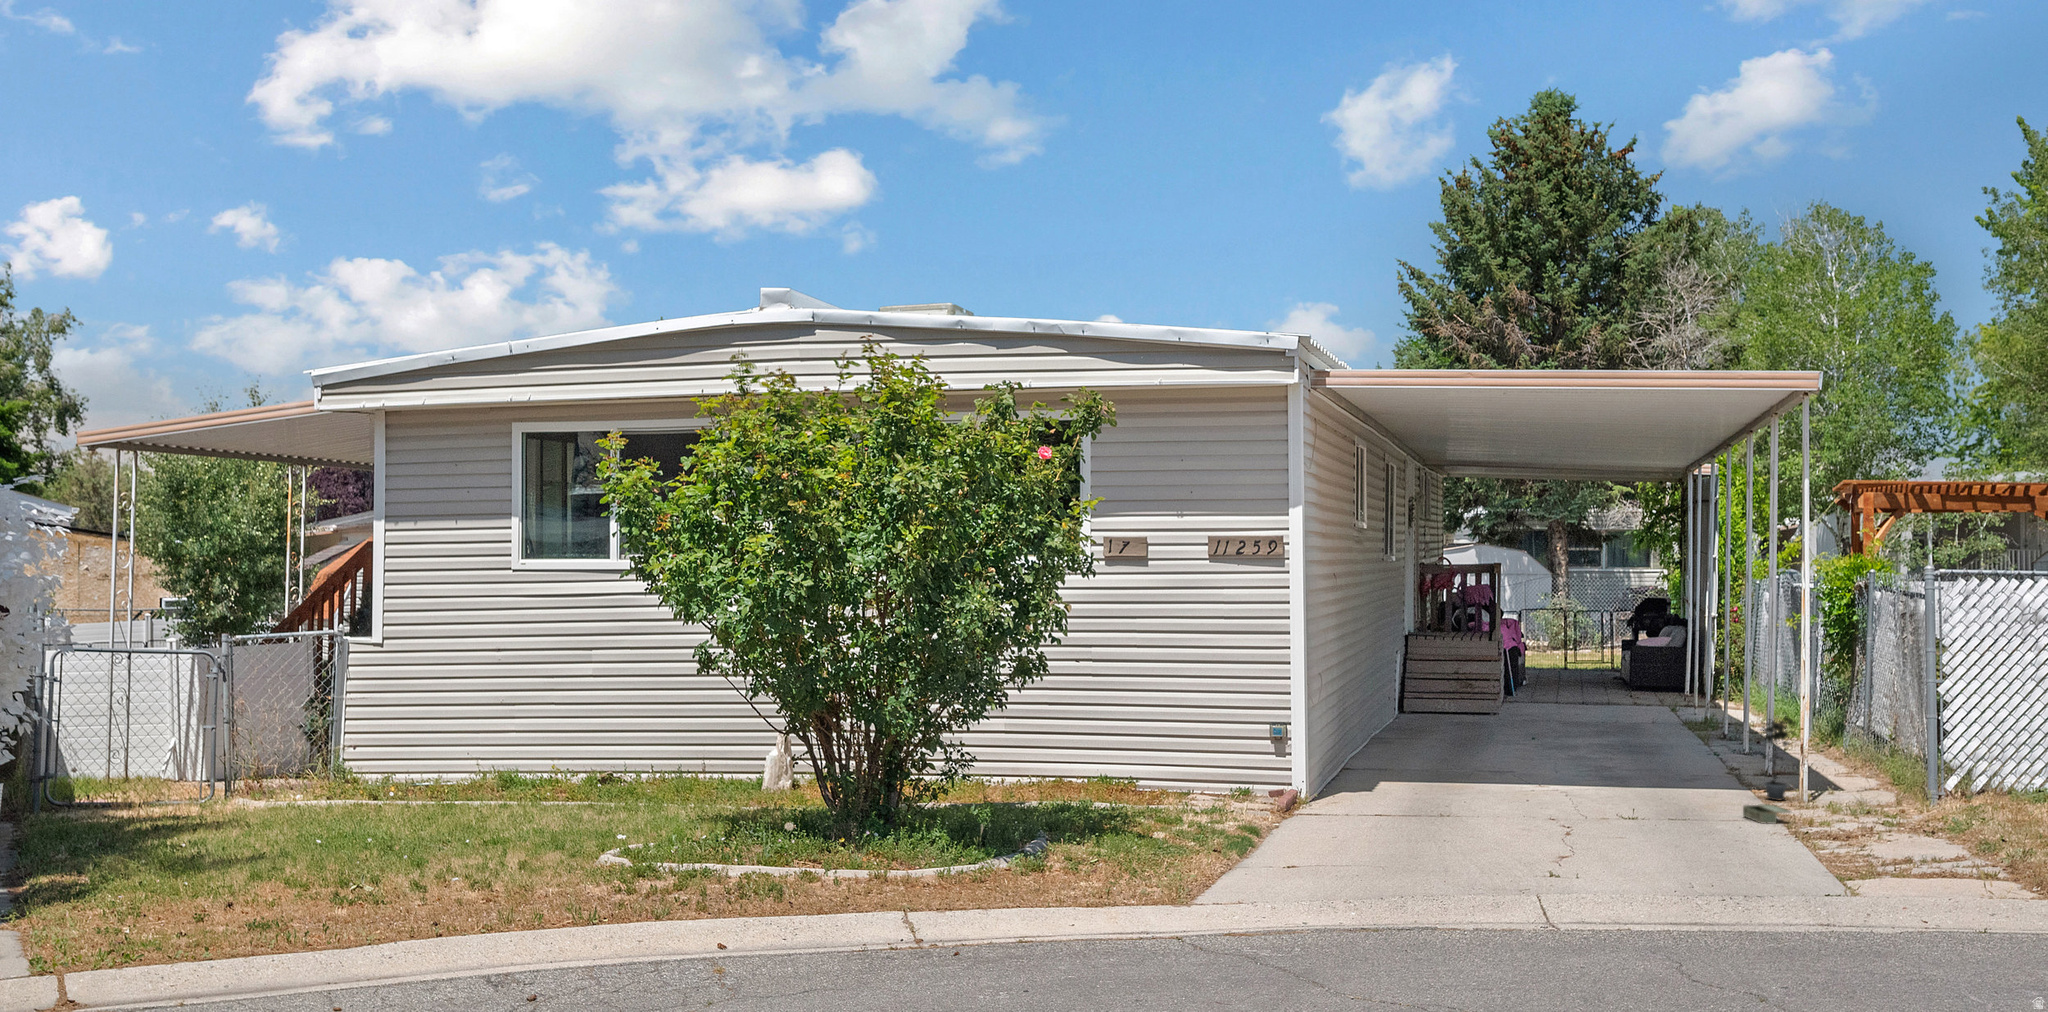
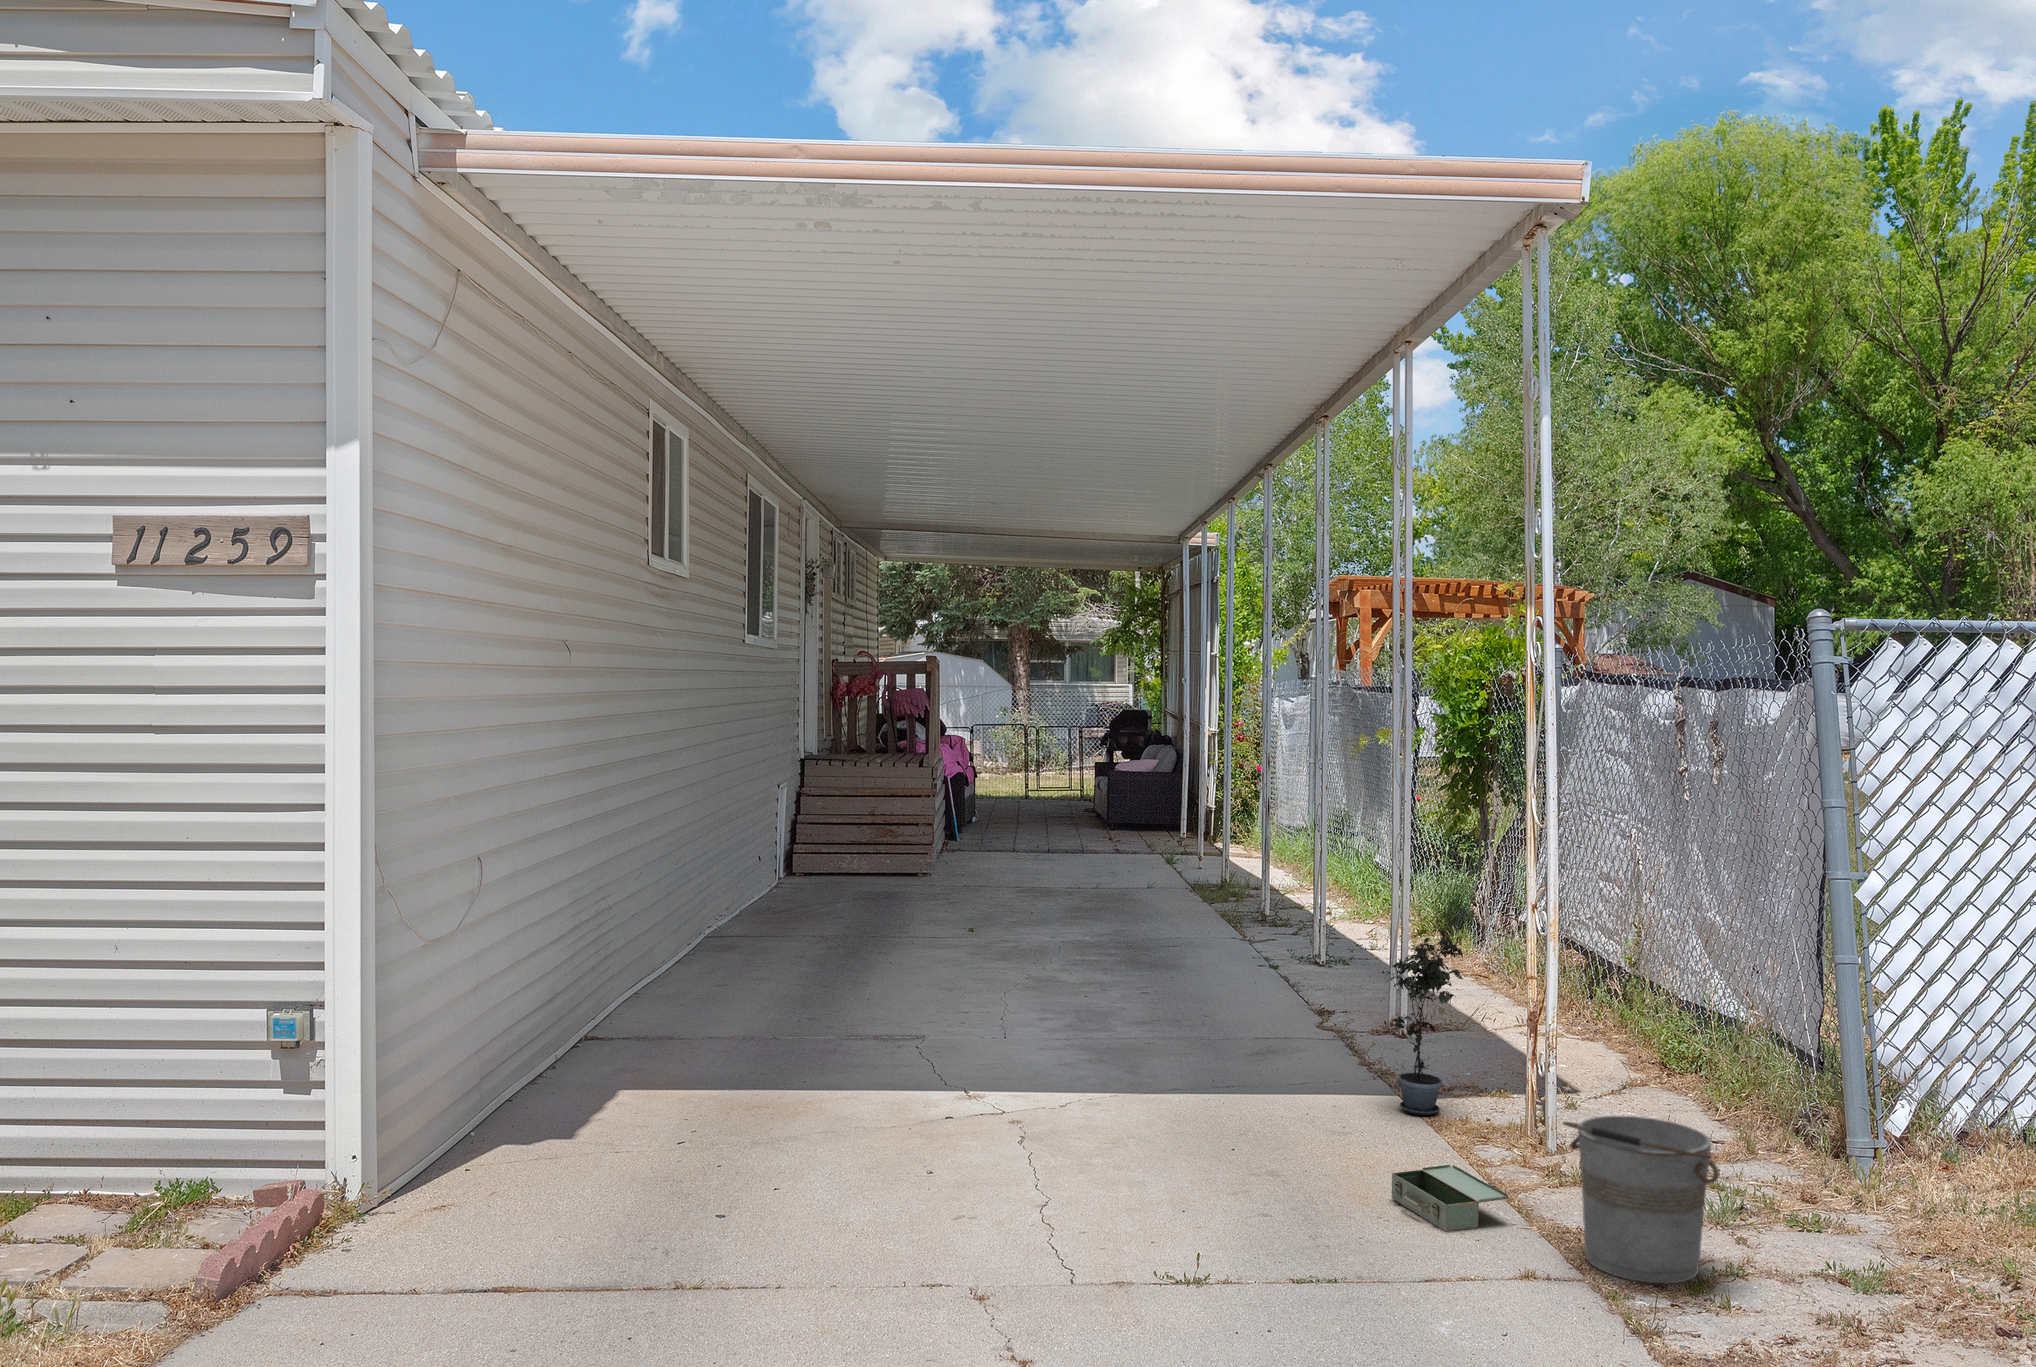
bucket: none [1806,775,1870,836] -> present [1563,1116,1719,1284]

